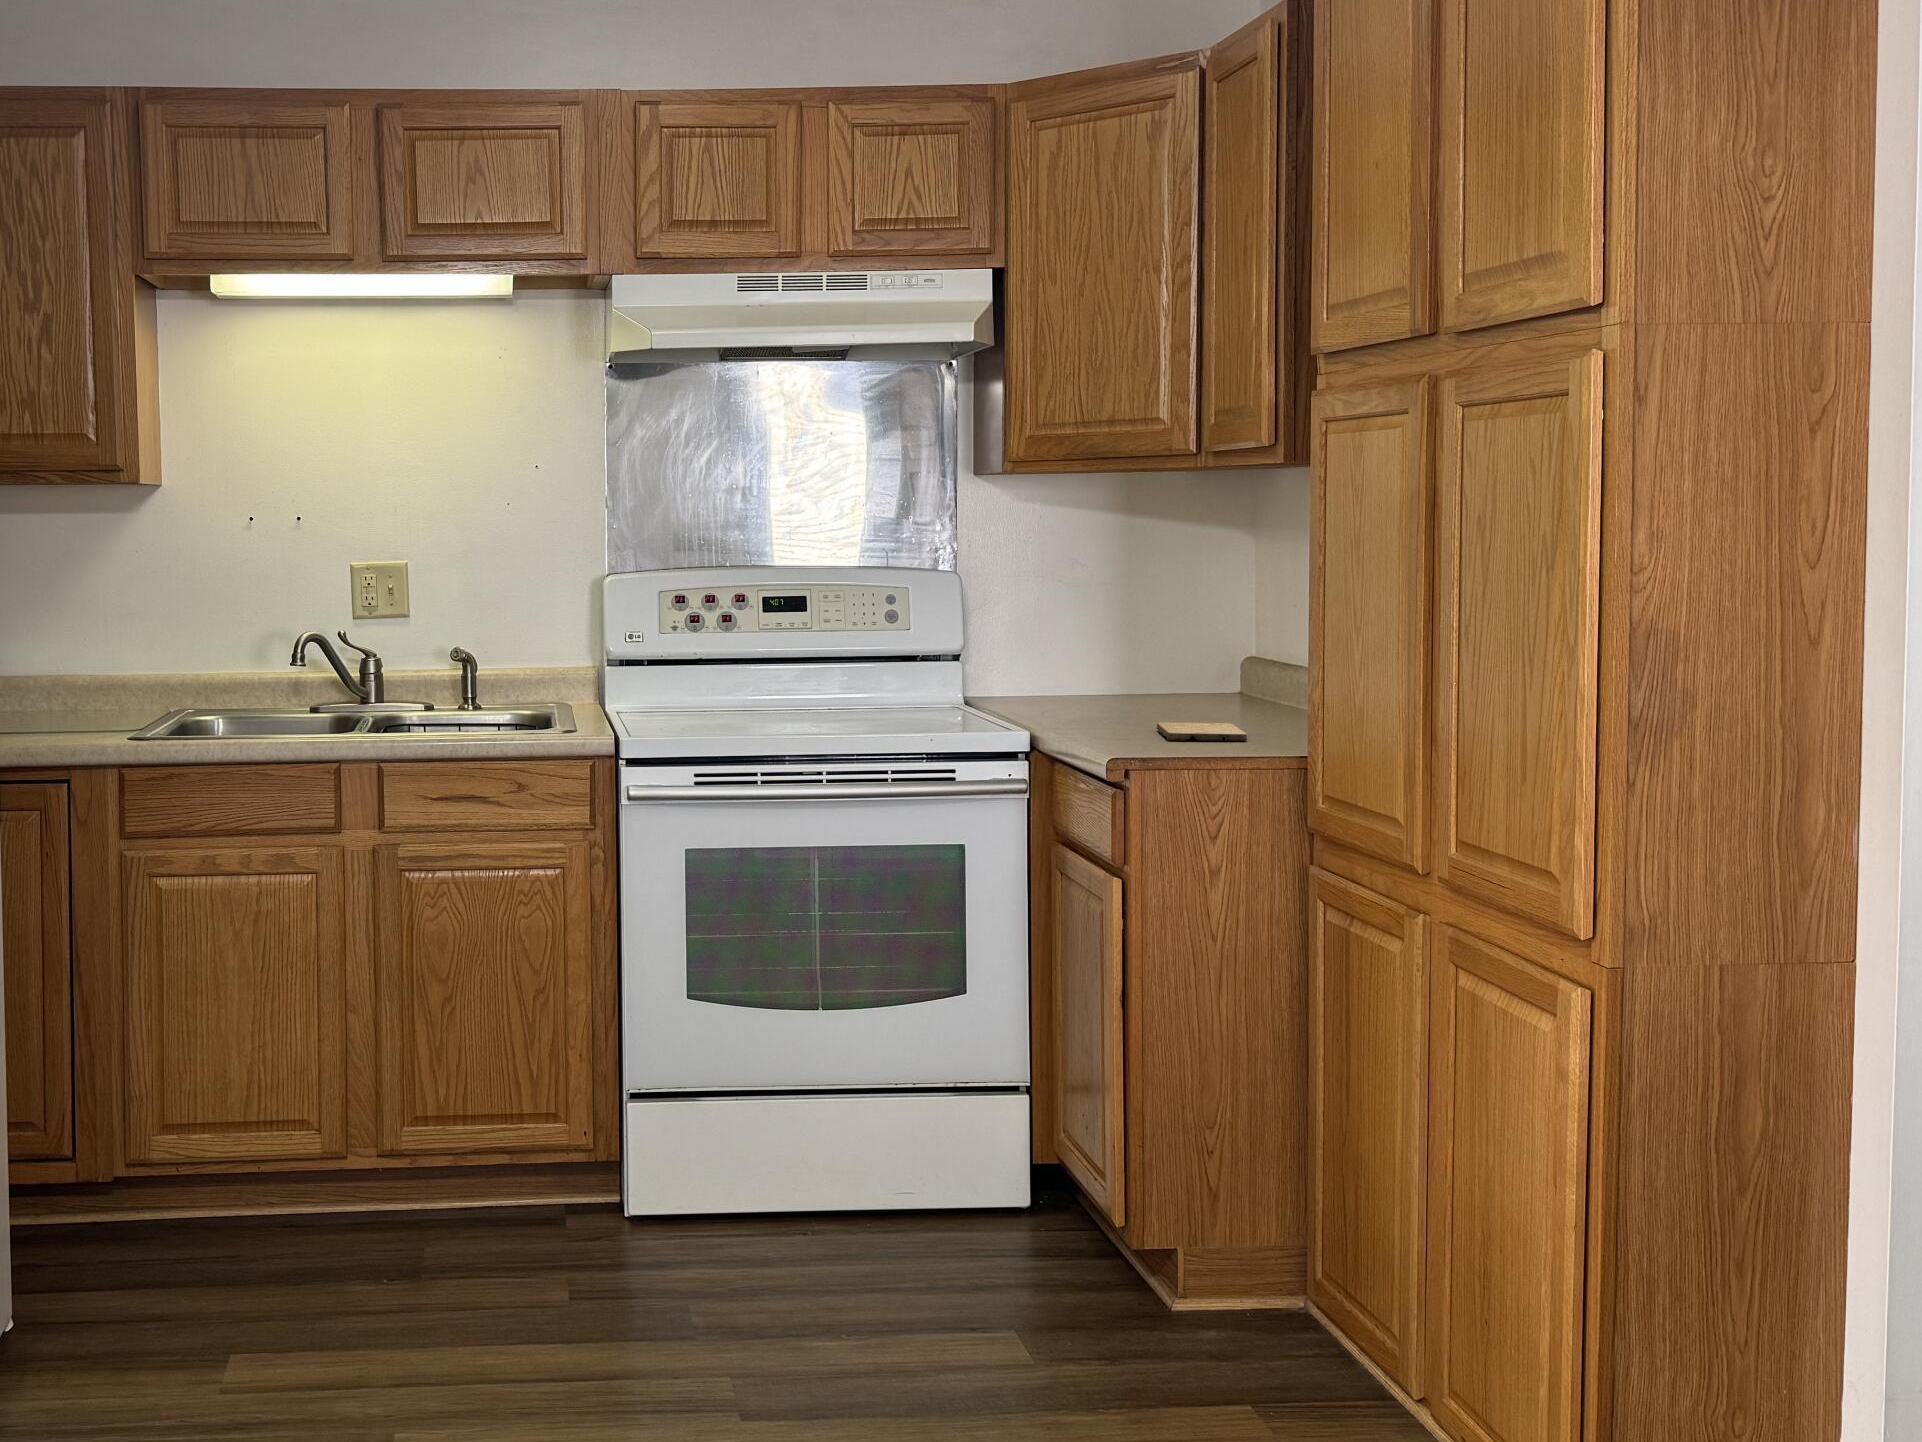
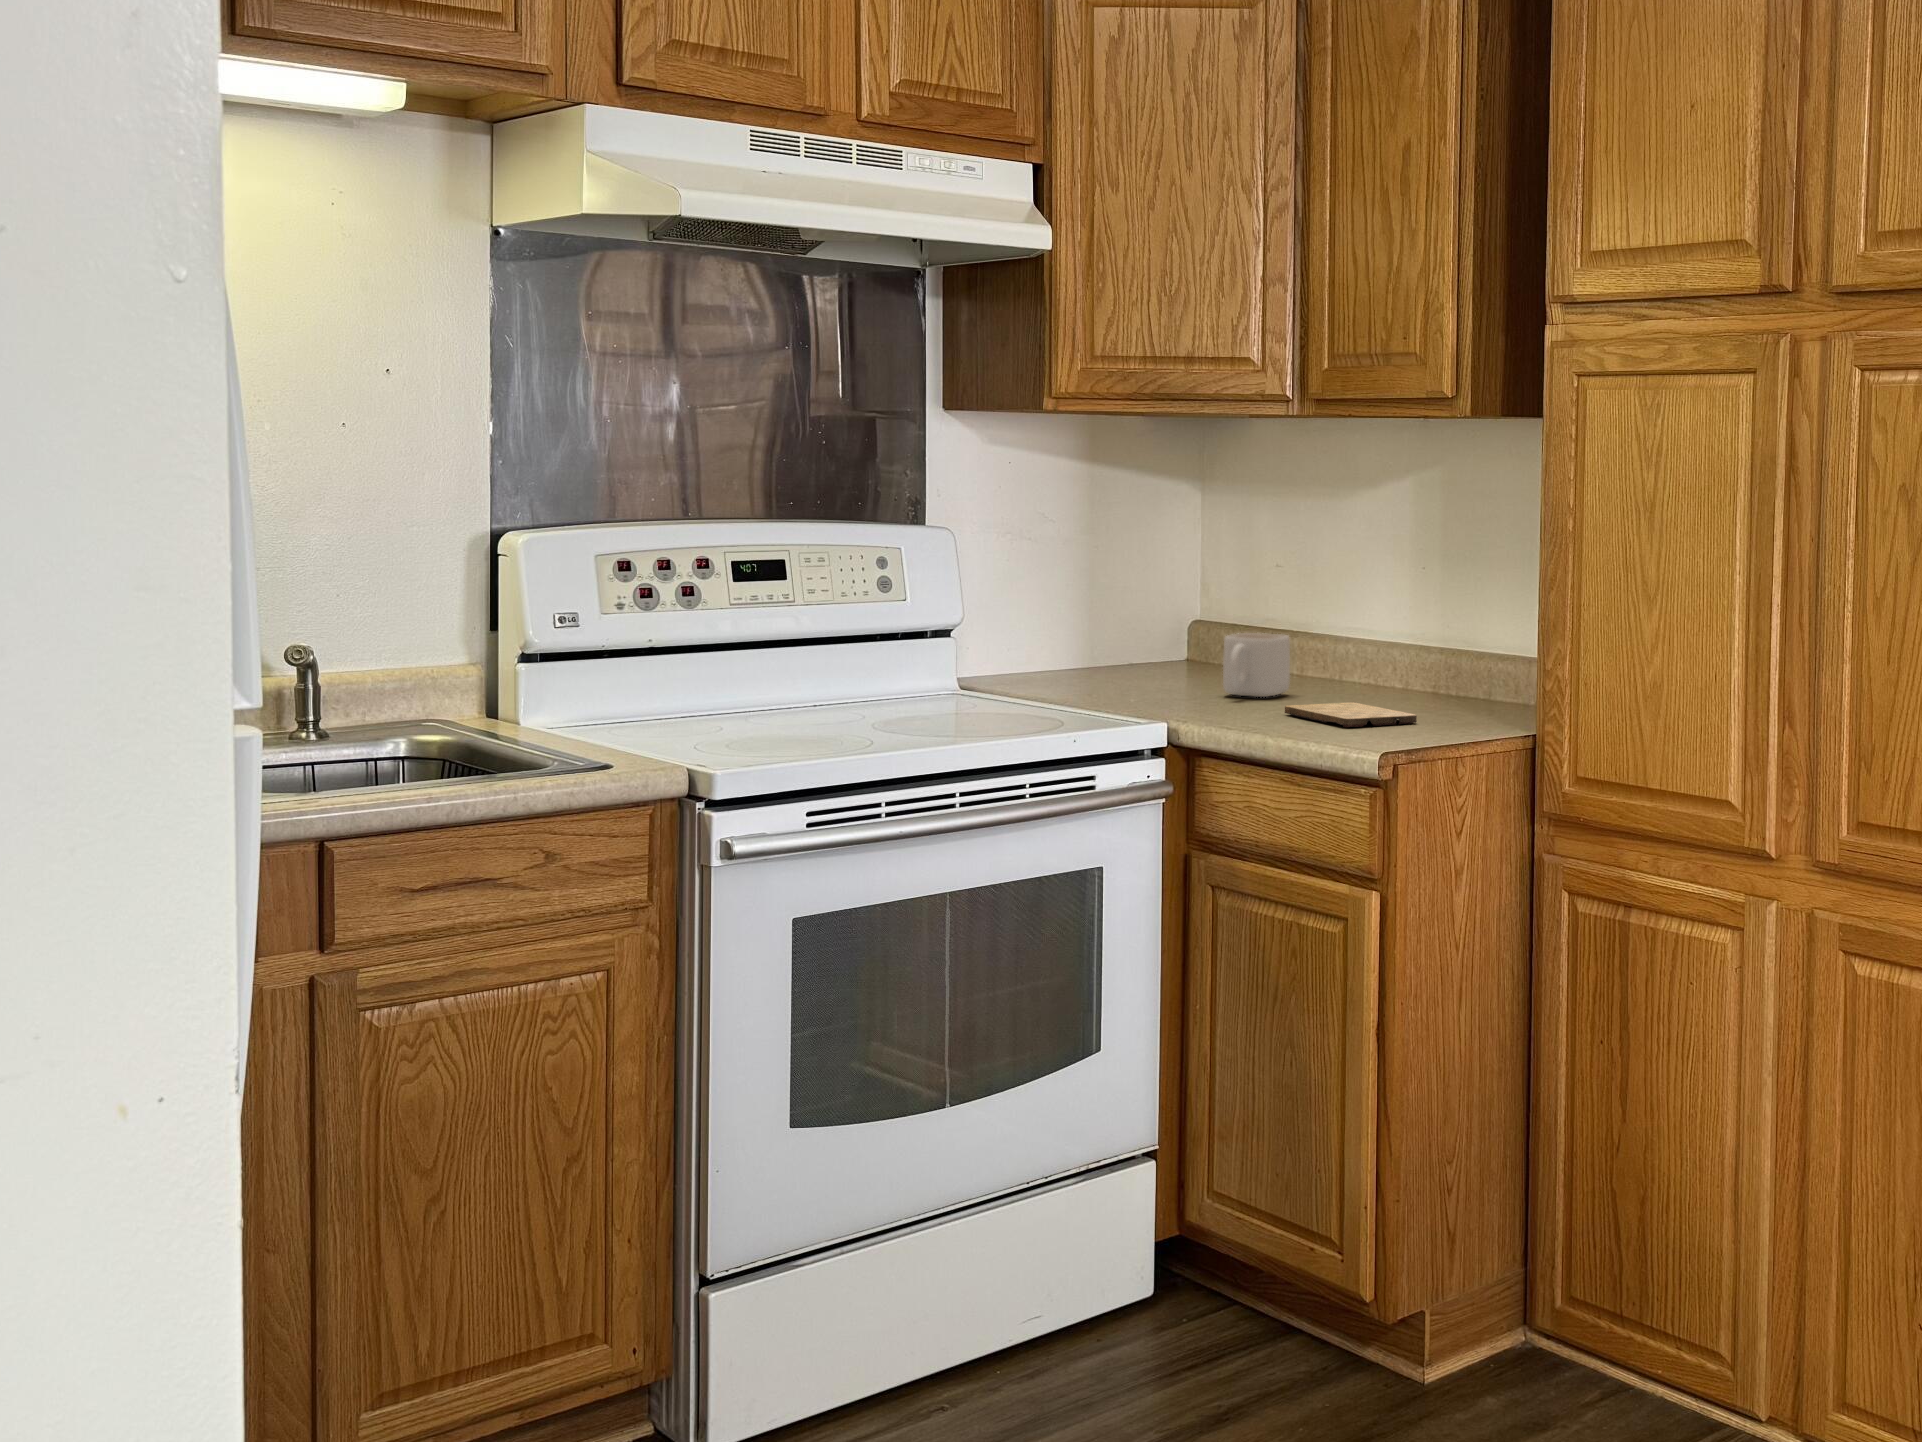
mug: none [1150,663,1223,718] -> present [1223,633,1290,697]

